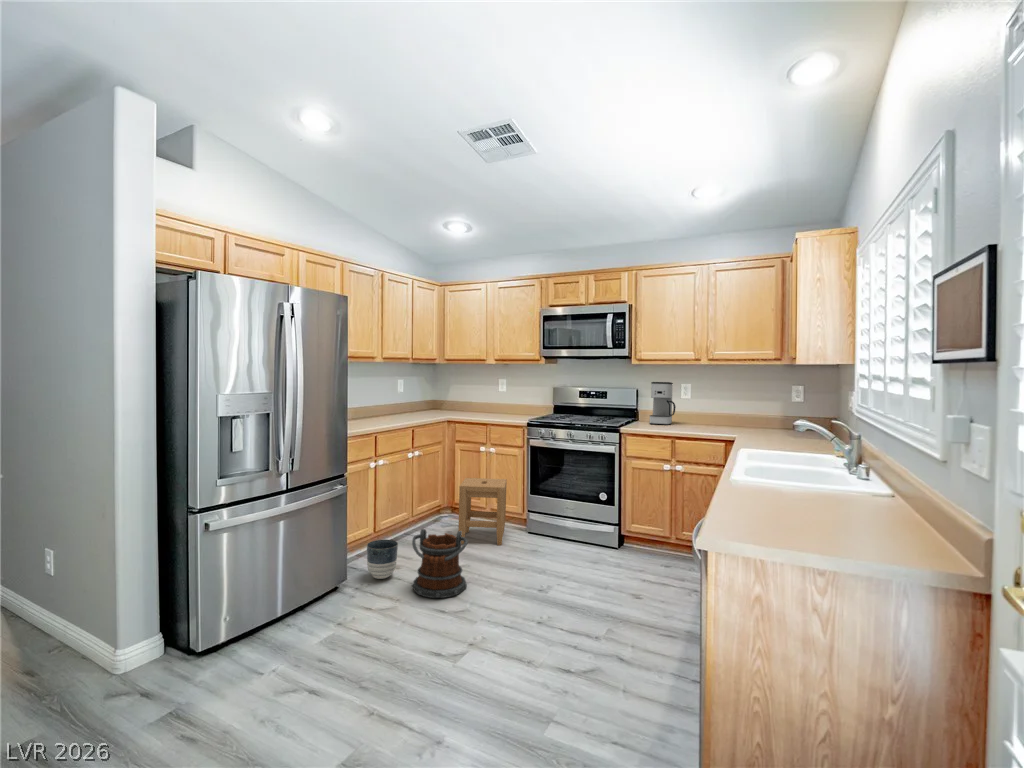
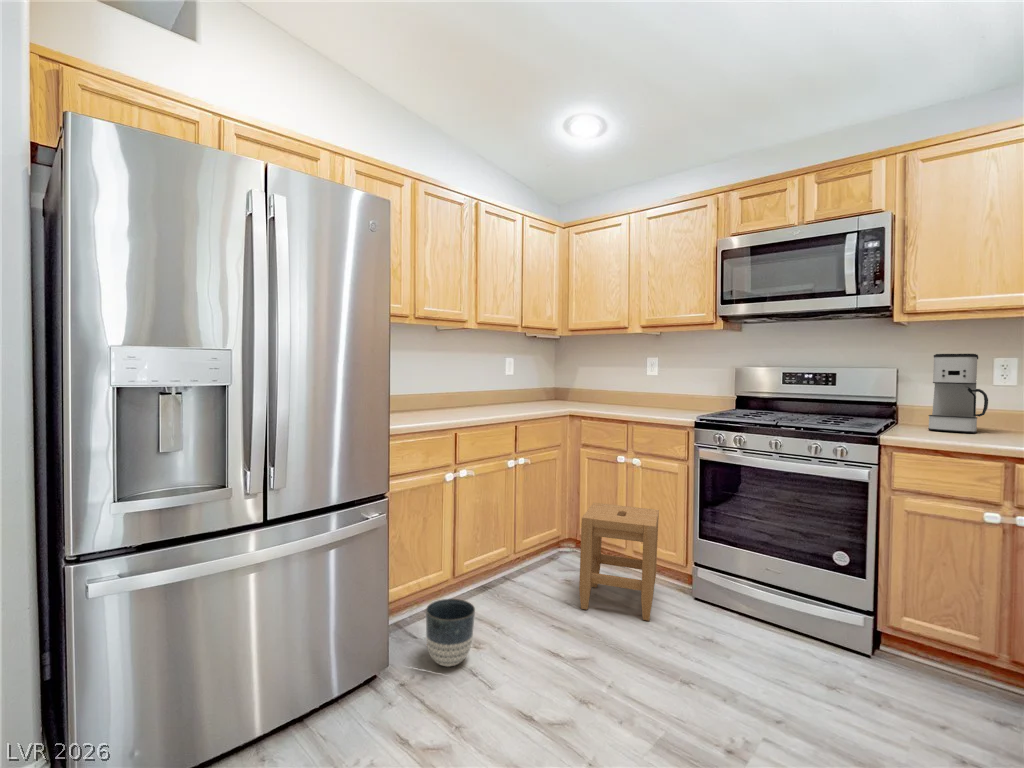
bucket: present [411,529,468,598] -> none [488,595,587,733]

